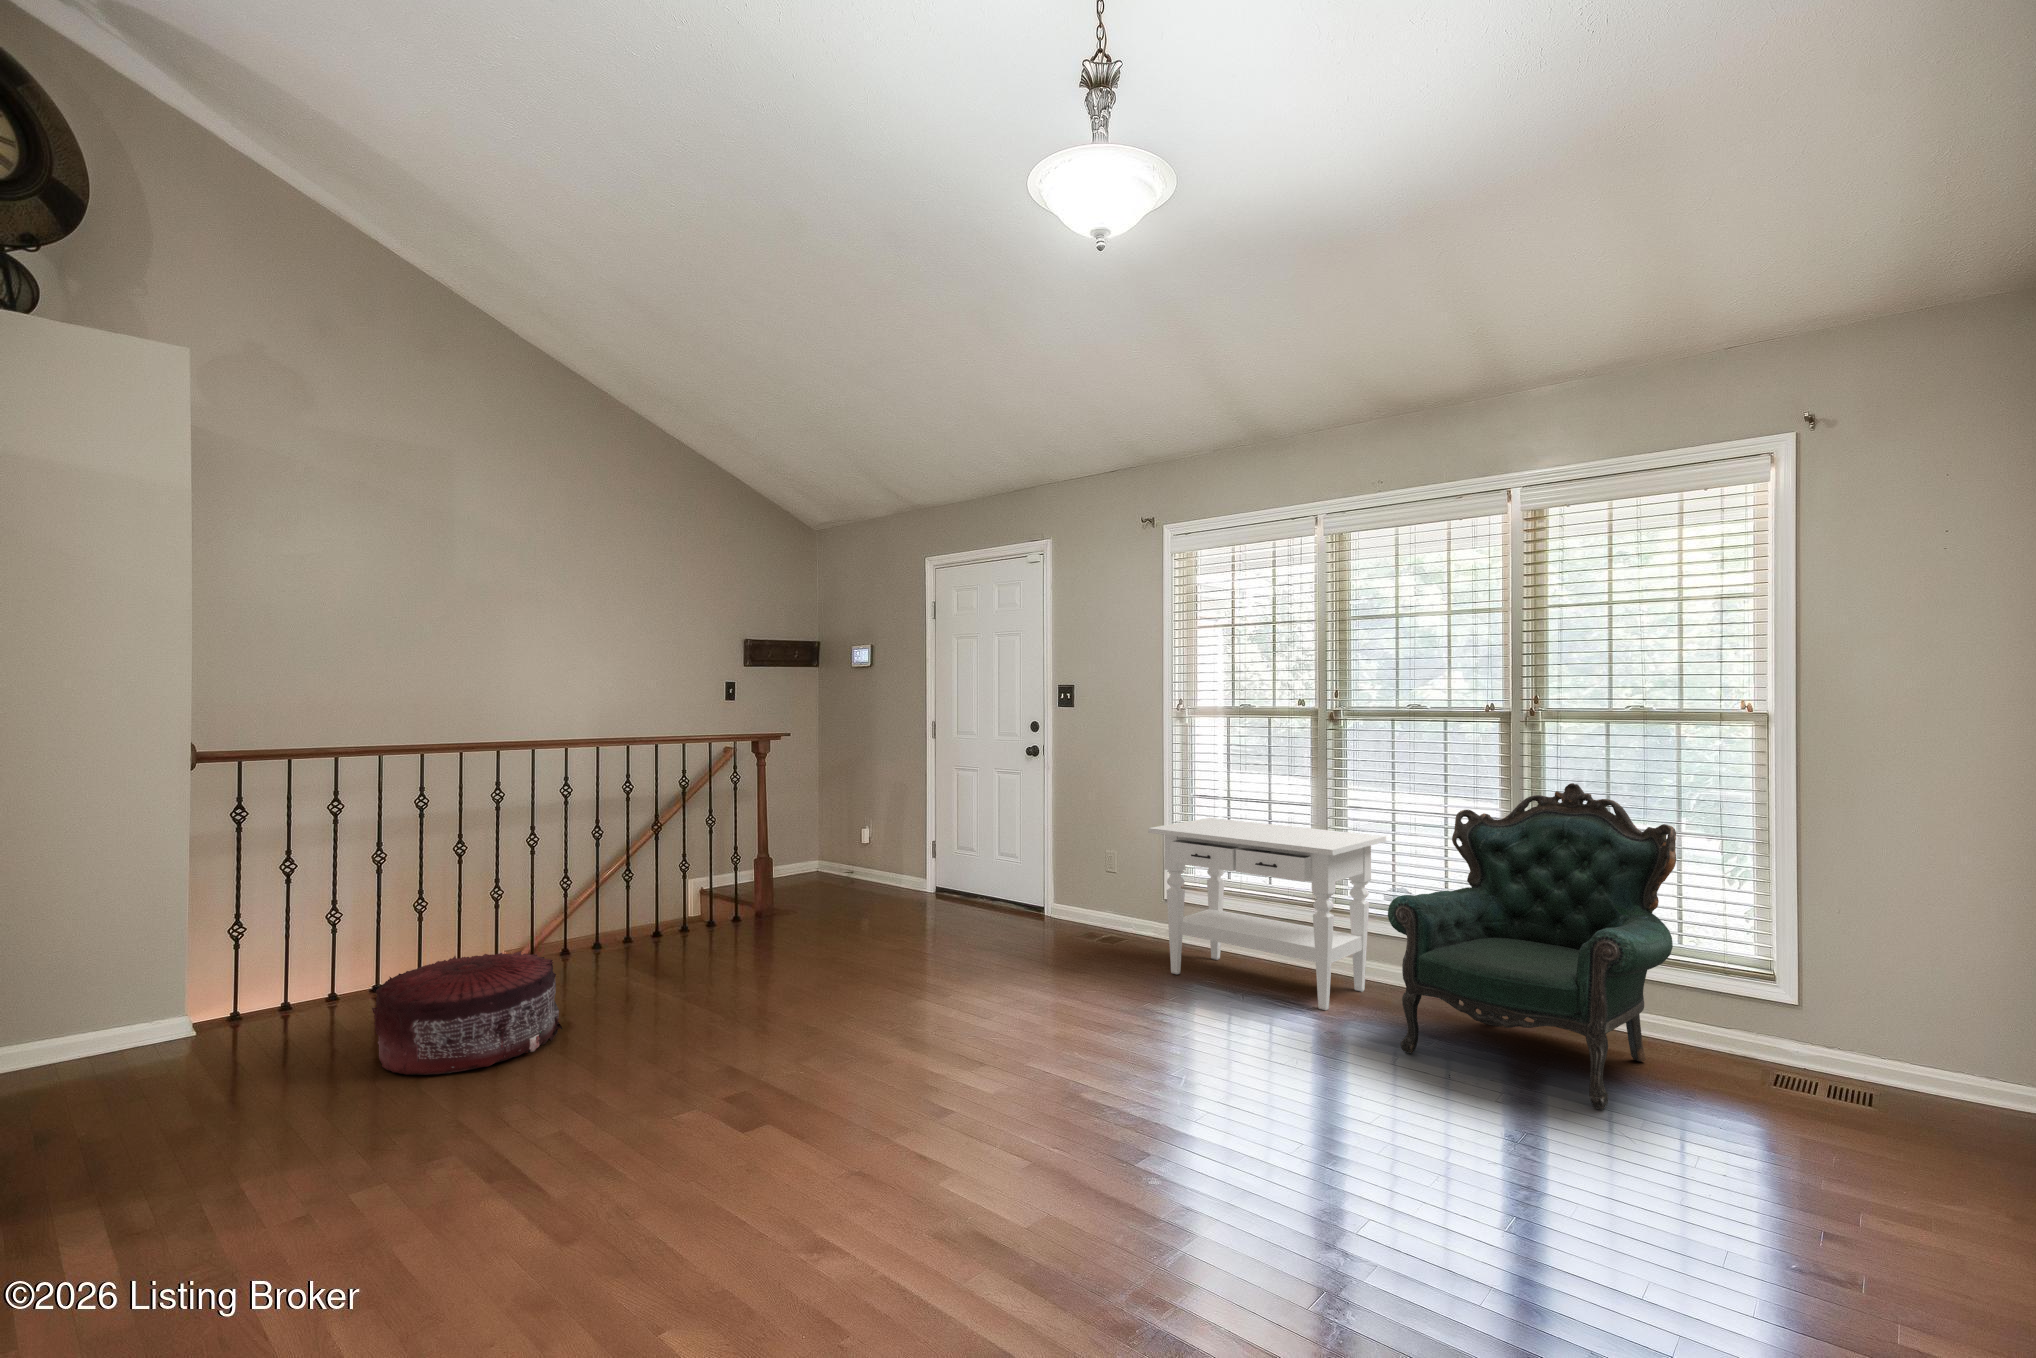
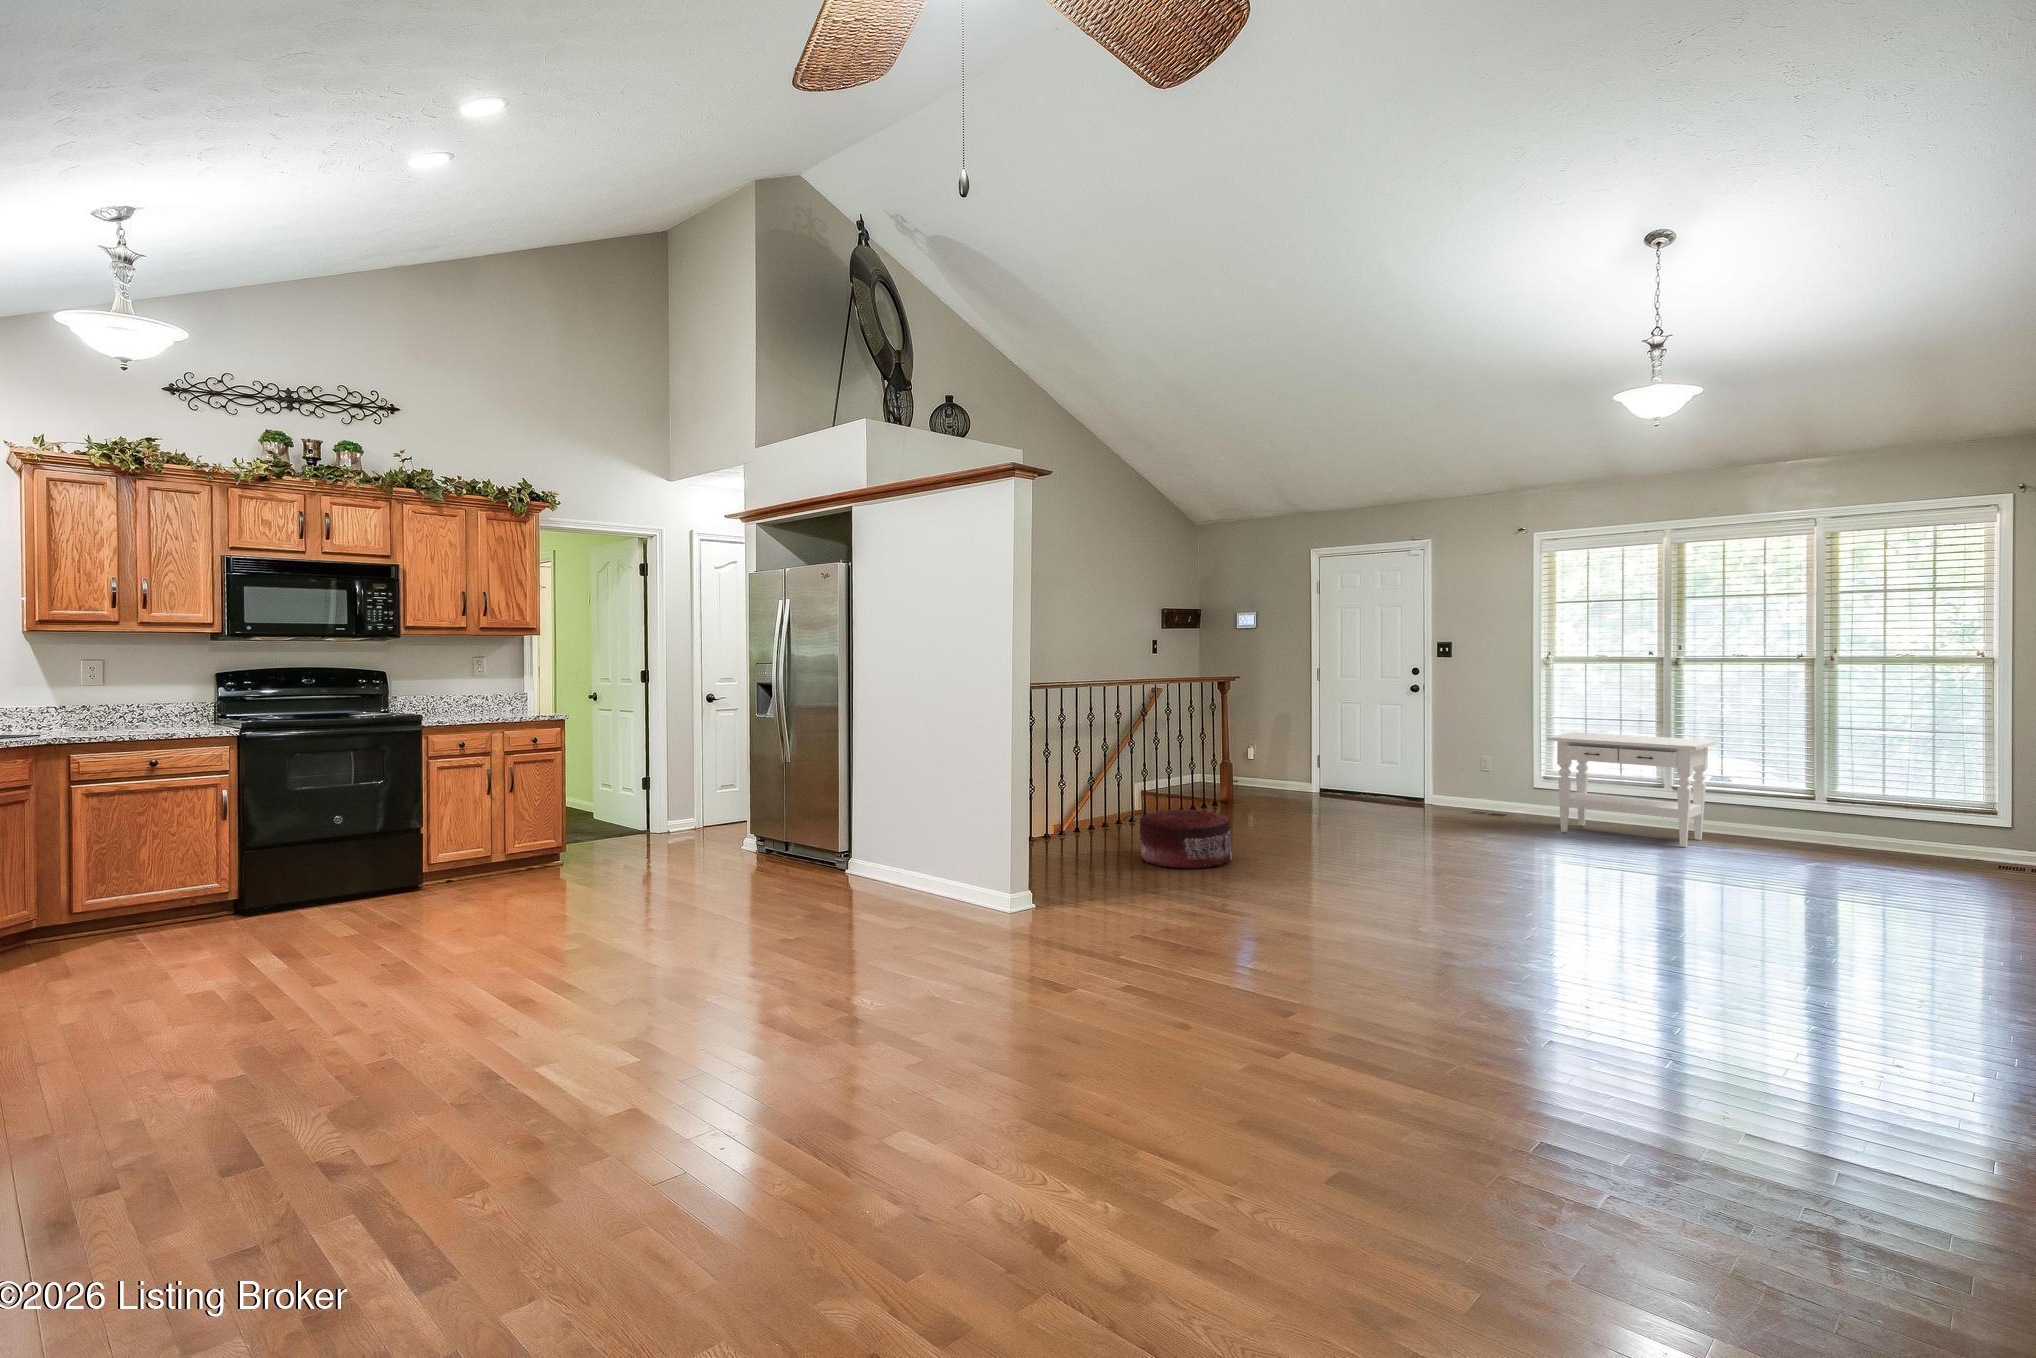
armchair: present [1388,783,1676,1110] -> none [1742,703,1933,882]

